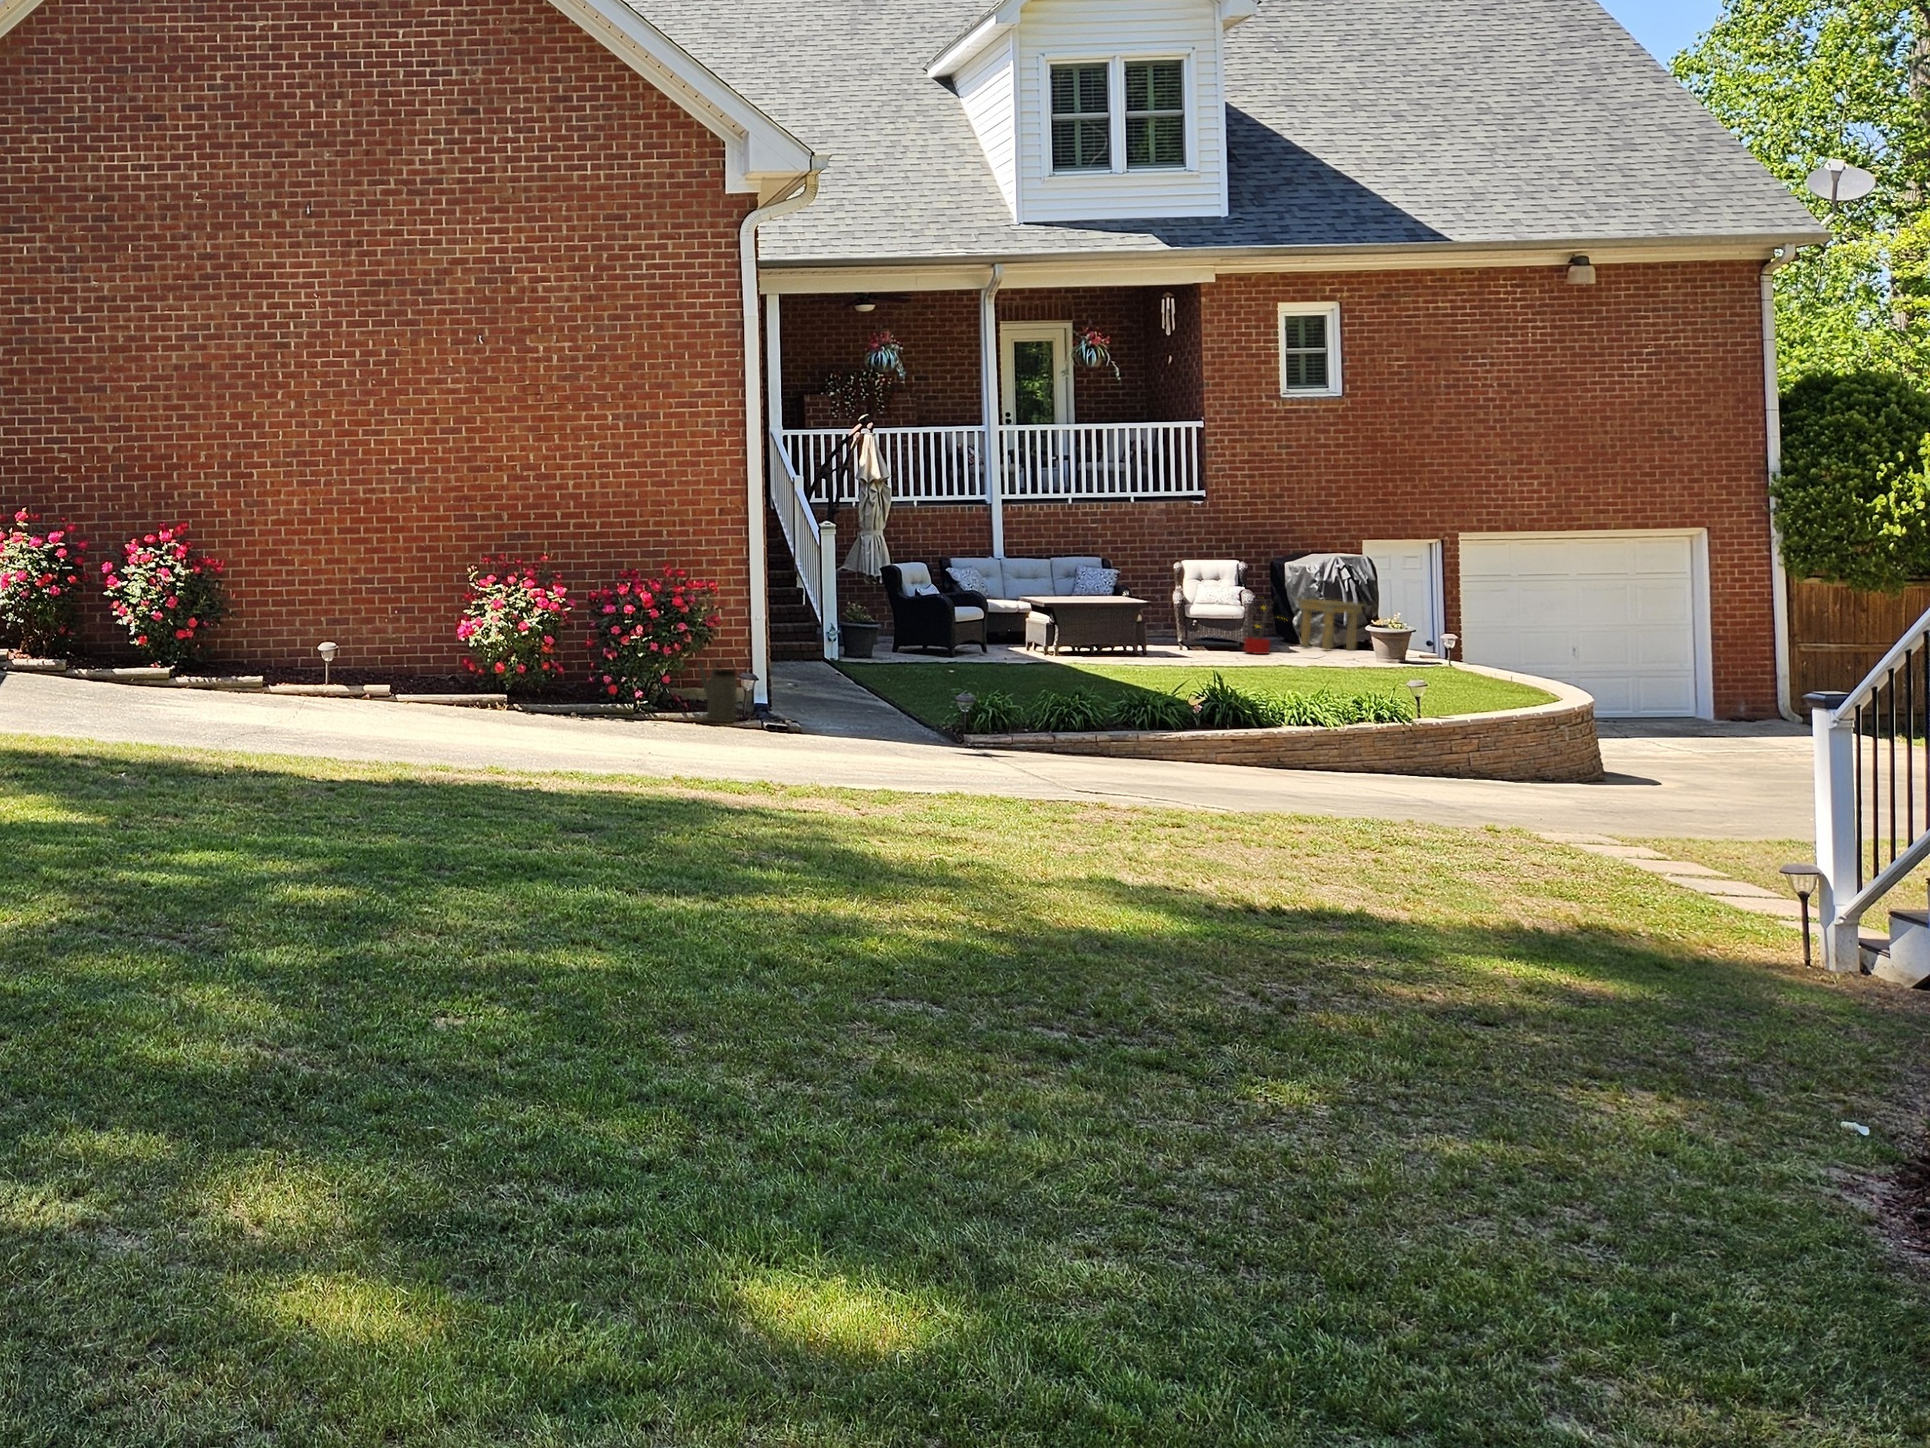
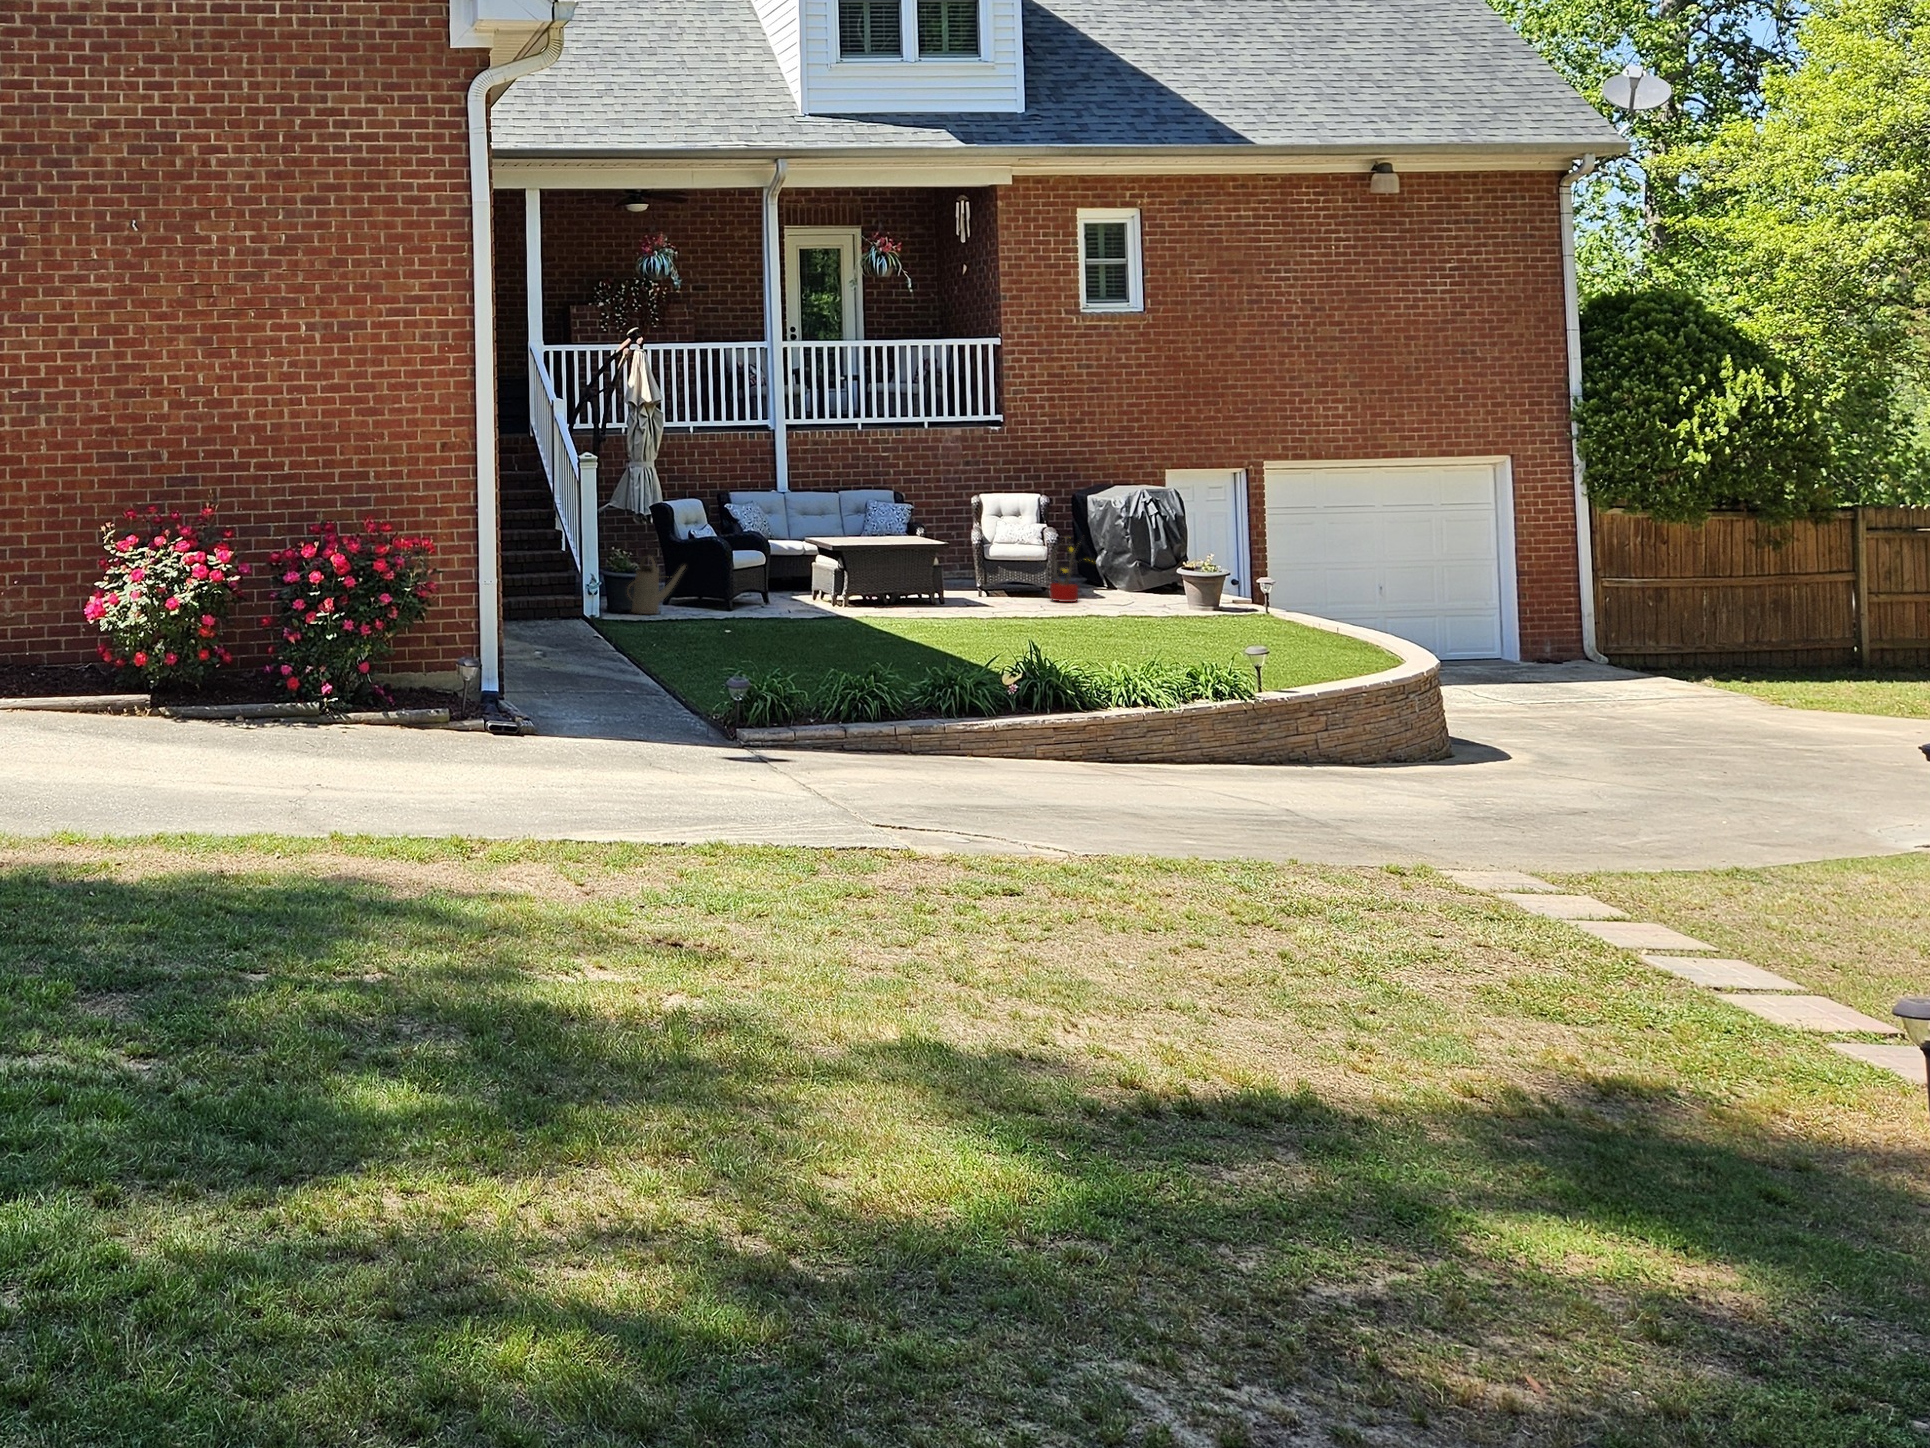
side table: present [1299,599,1363,651] -> none [1103,537,1177,596]
watering can: present [698,662,737,722] -> present [628,556,685,614]

